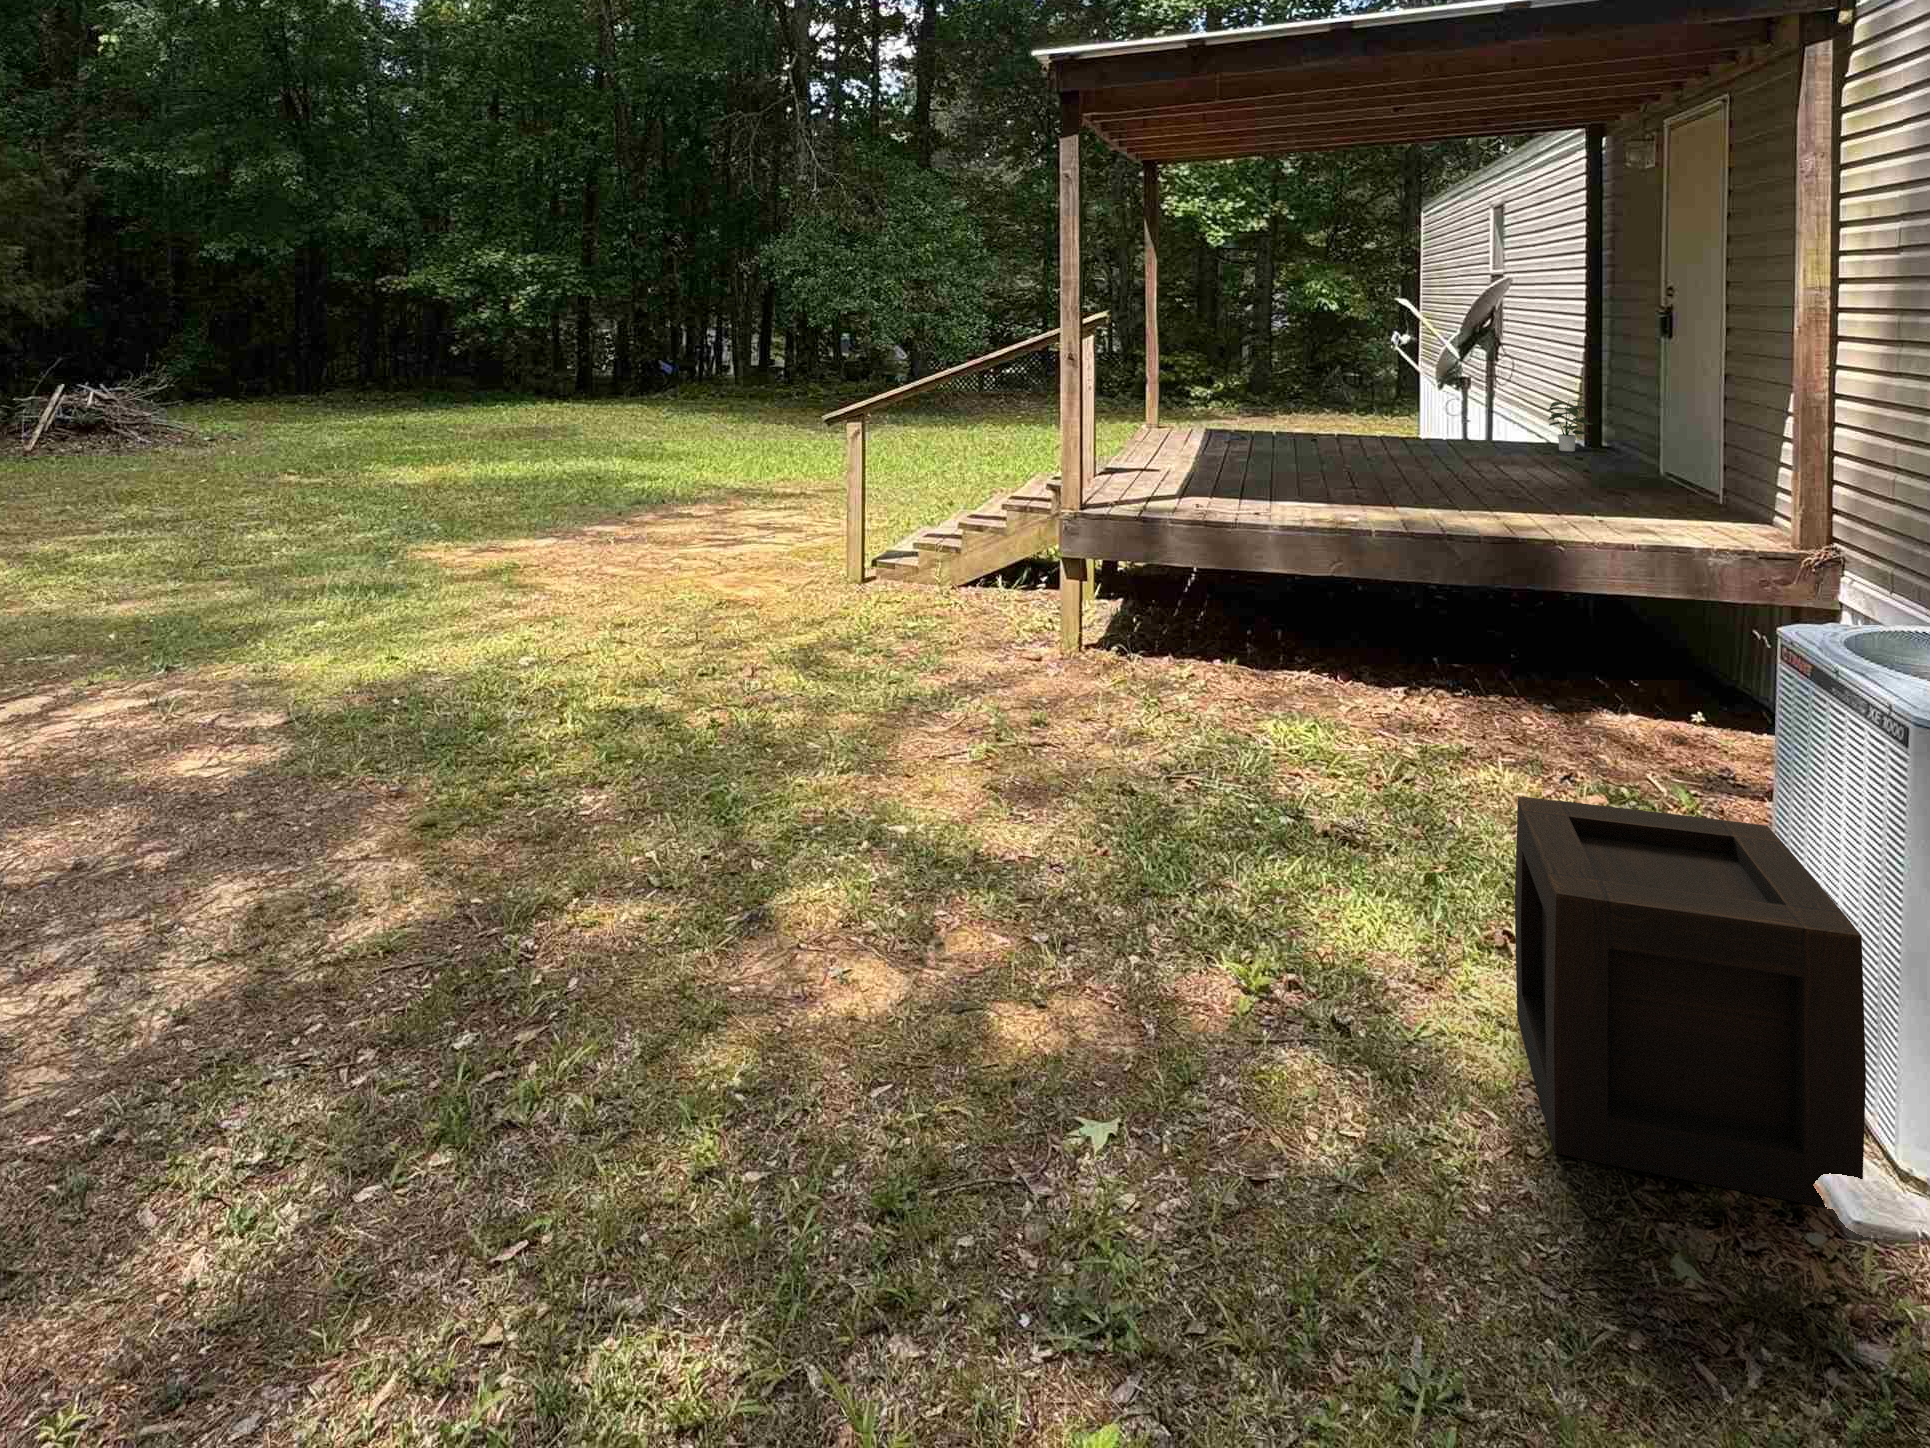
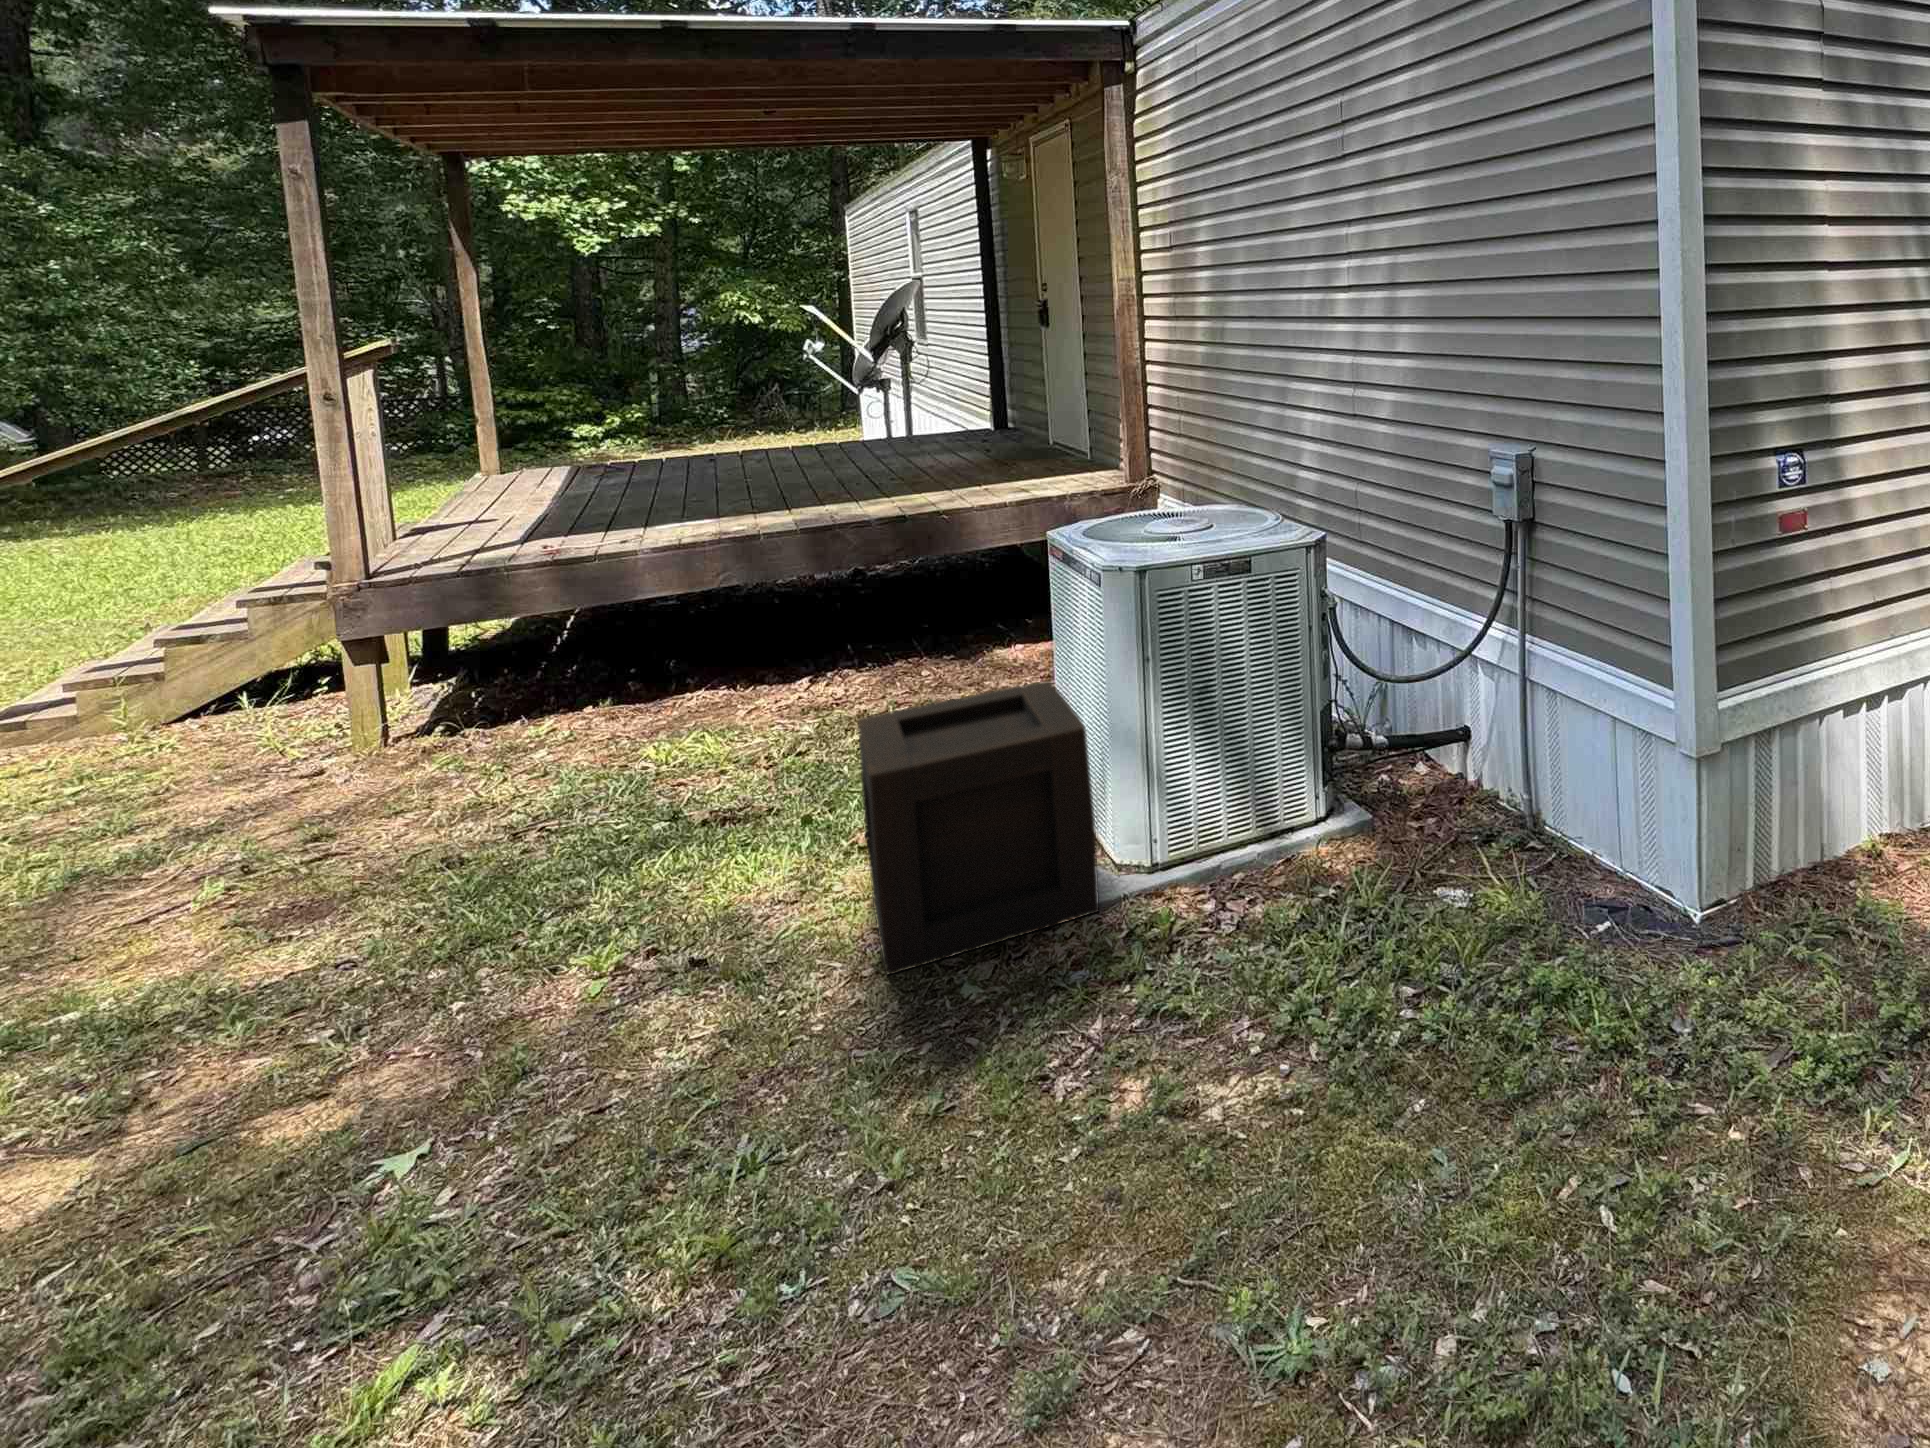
potted plant: present [1548,400,1591,452] -> none [959,388,1002,435]

